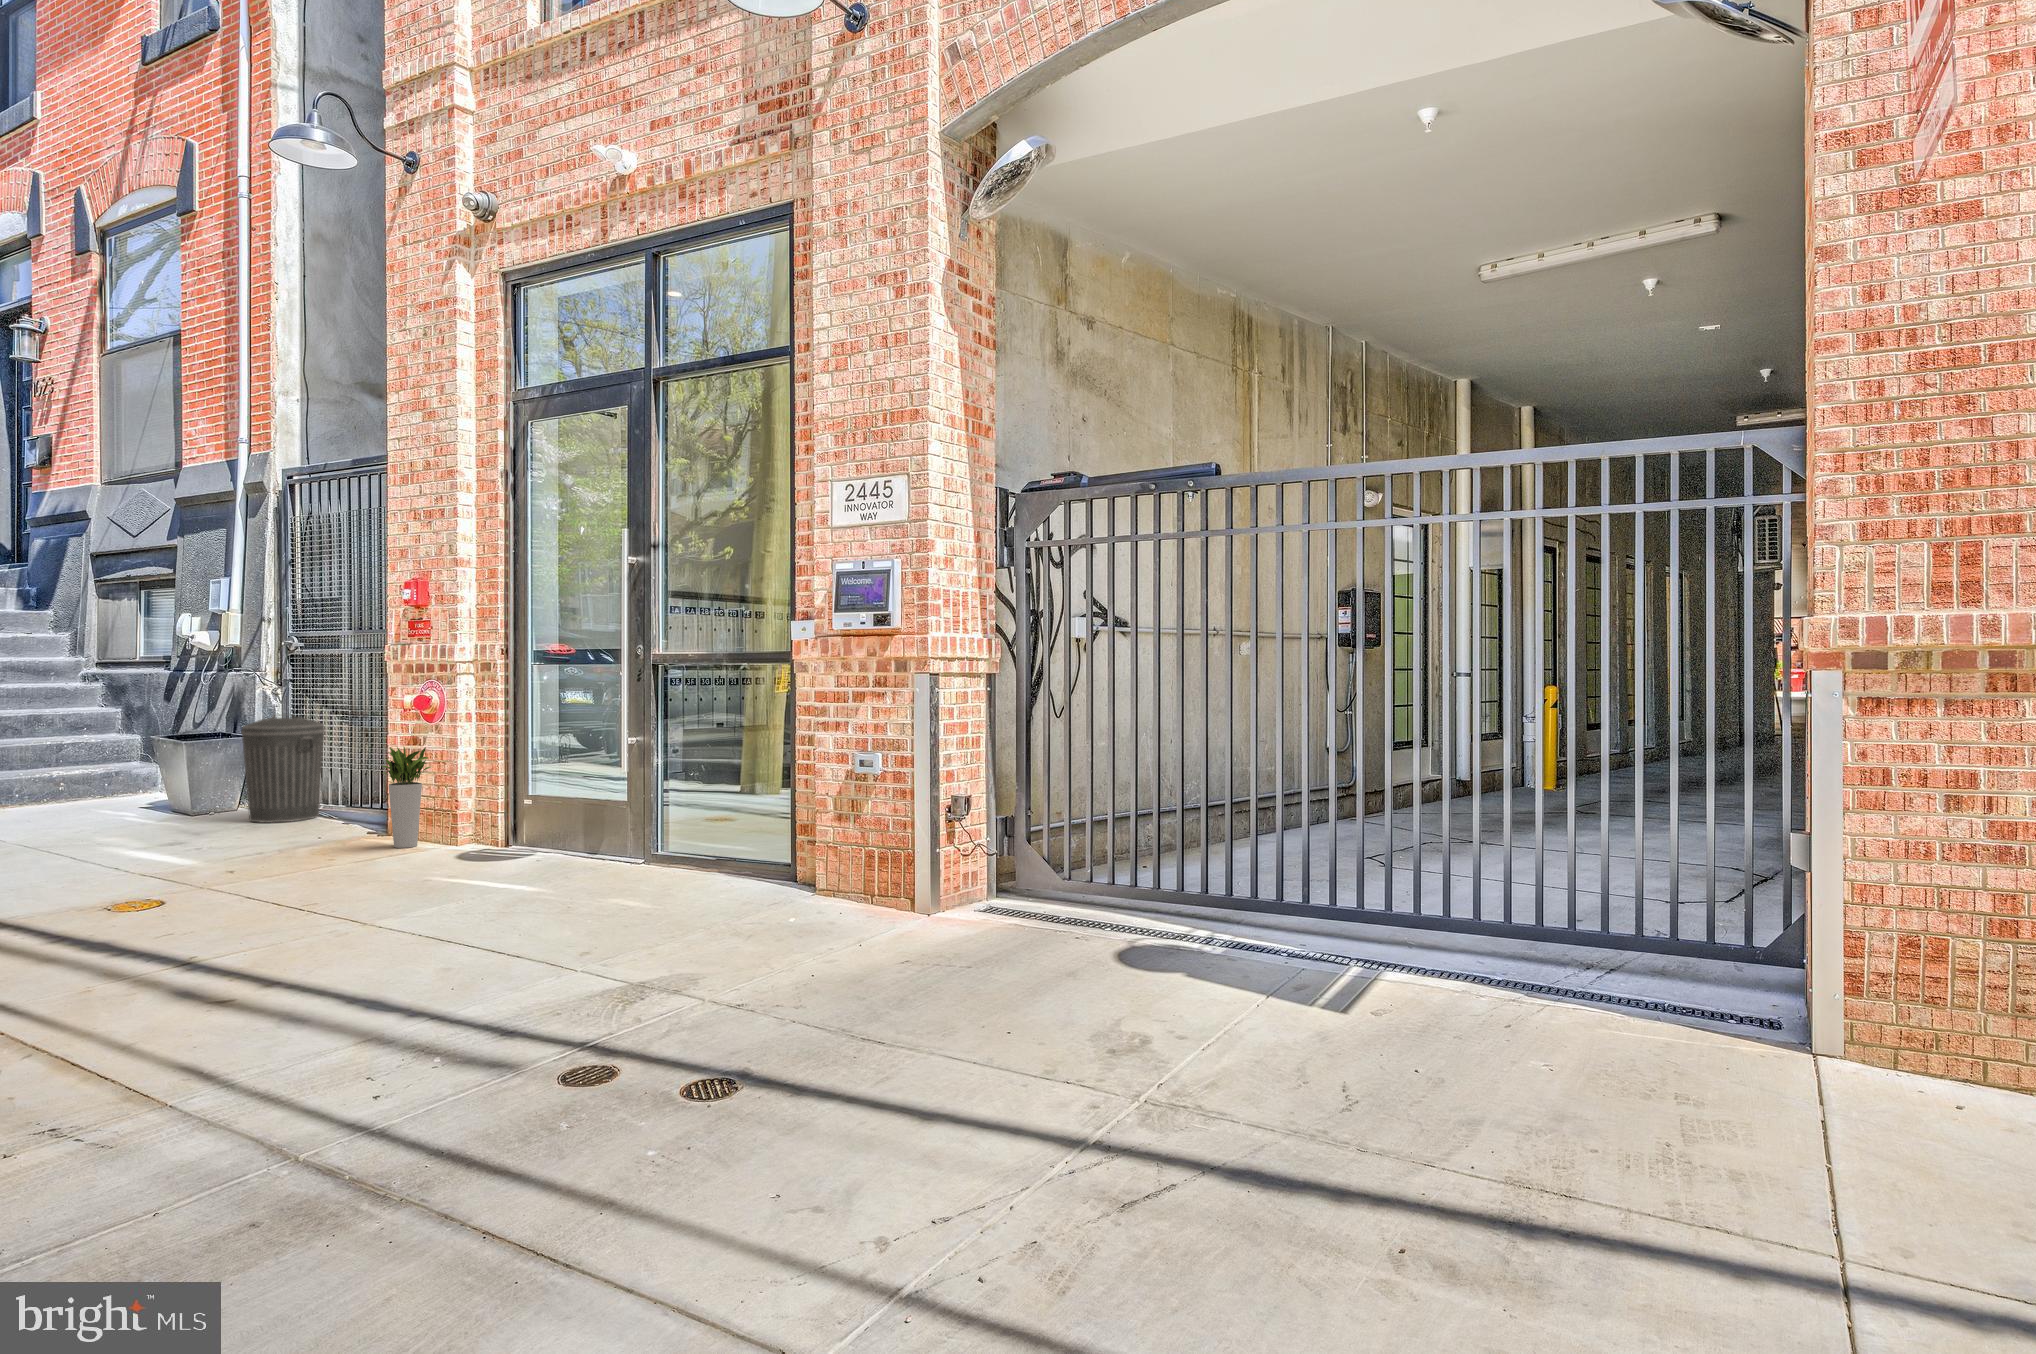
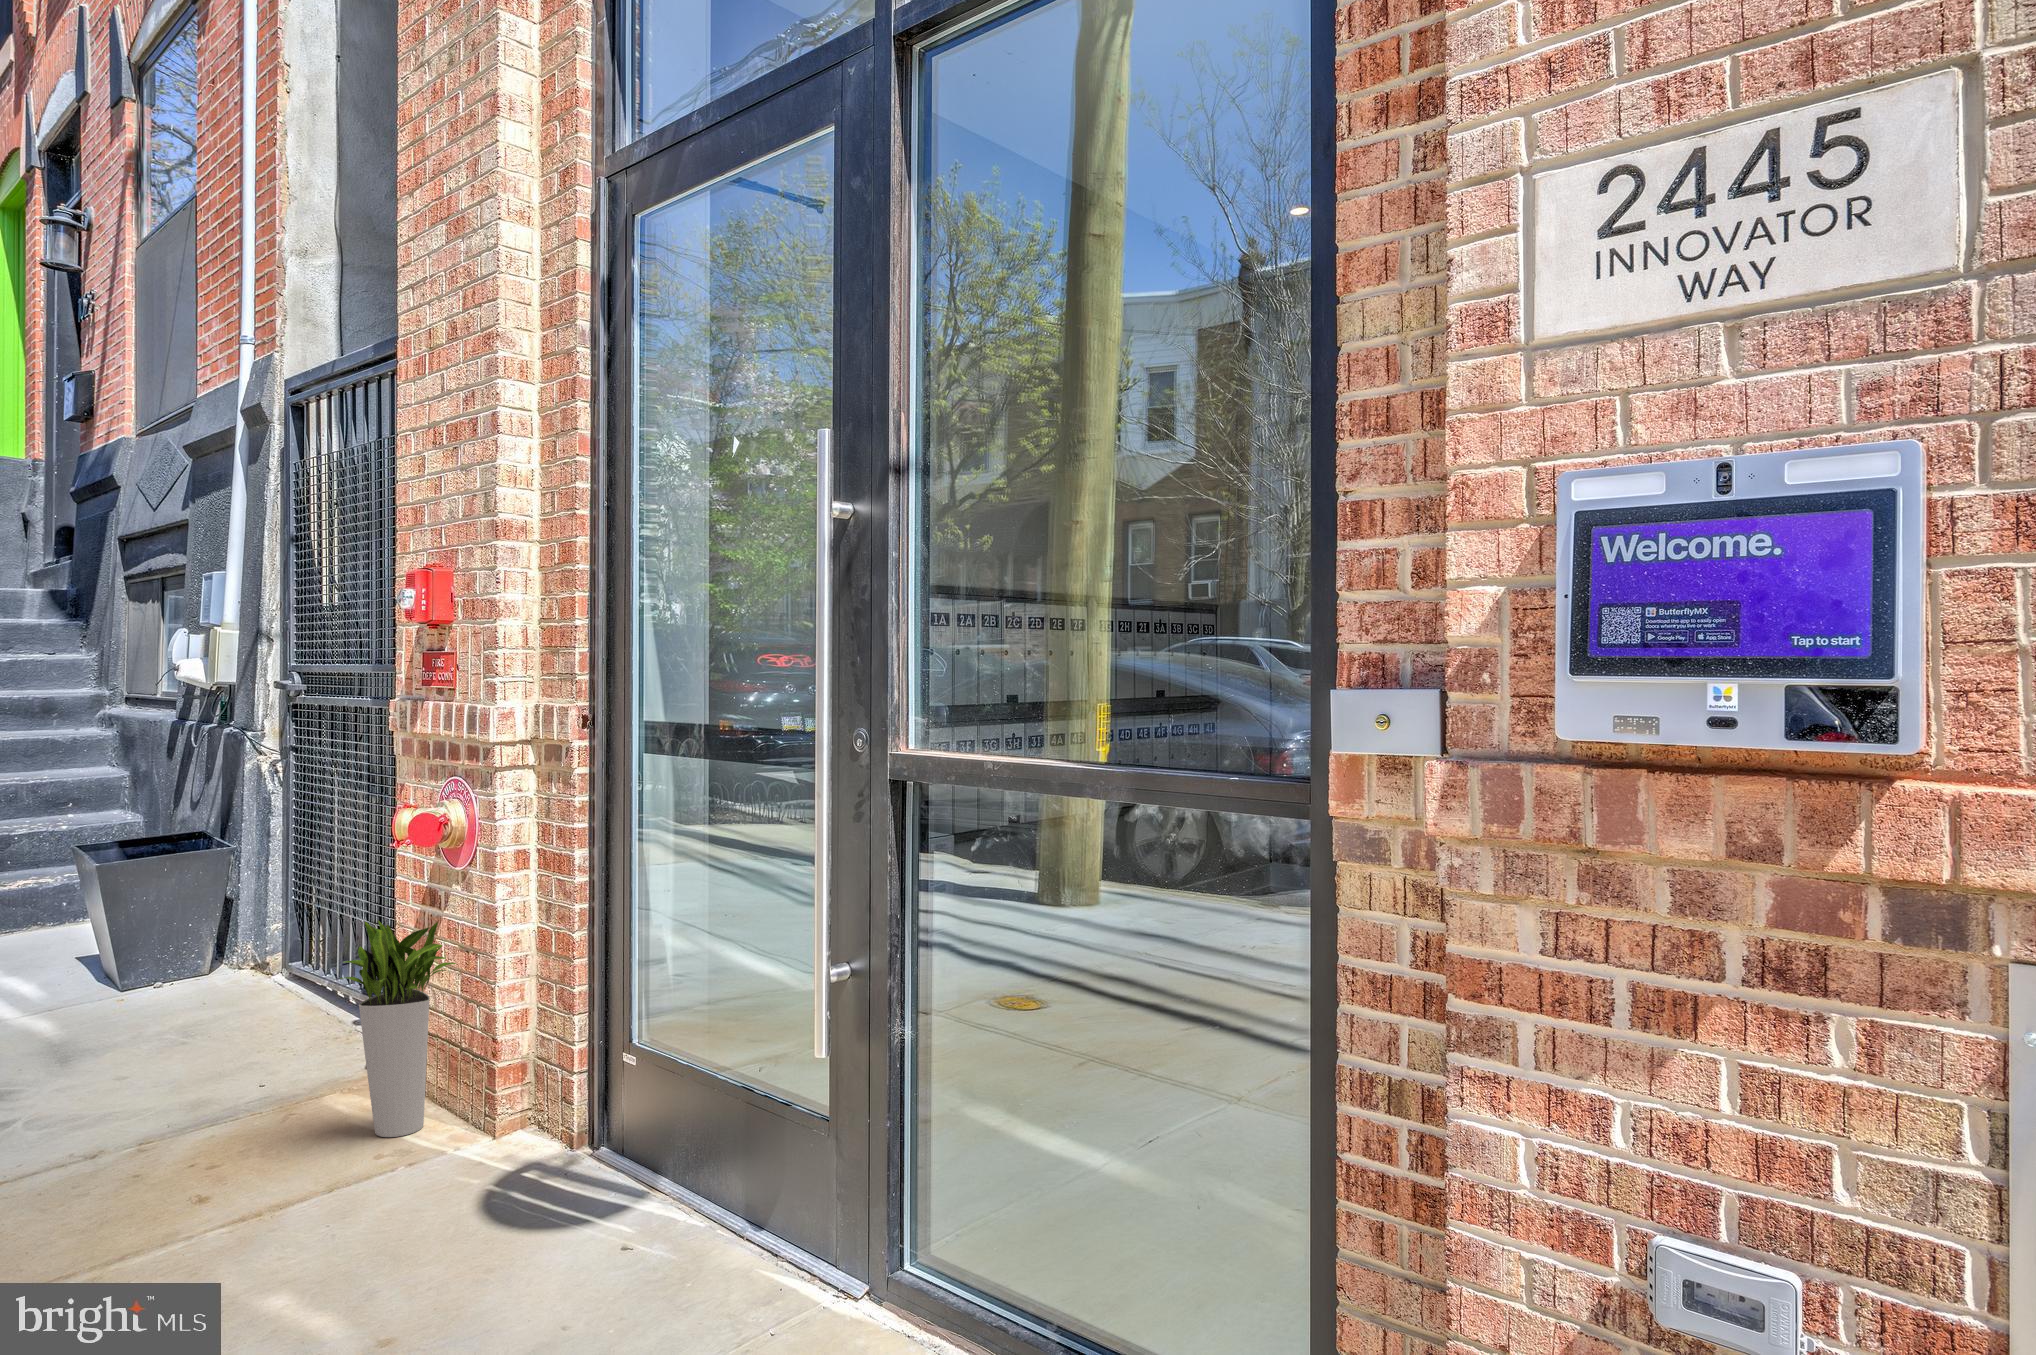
trash can: present [241,714,325,823] -> none [201,808,349,1008]

